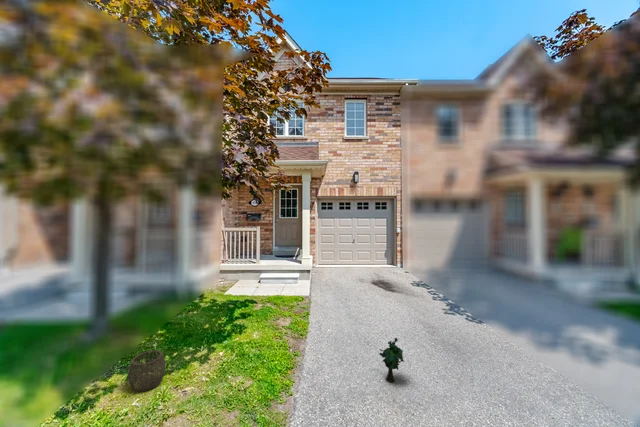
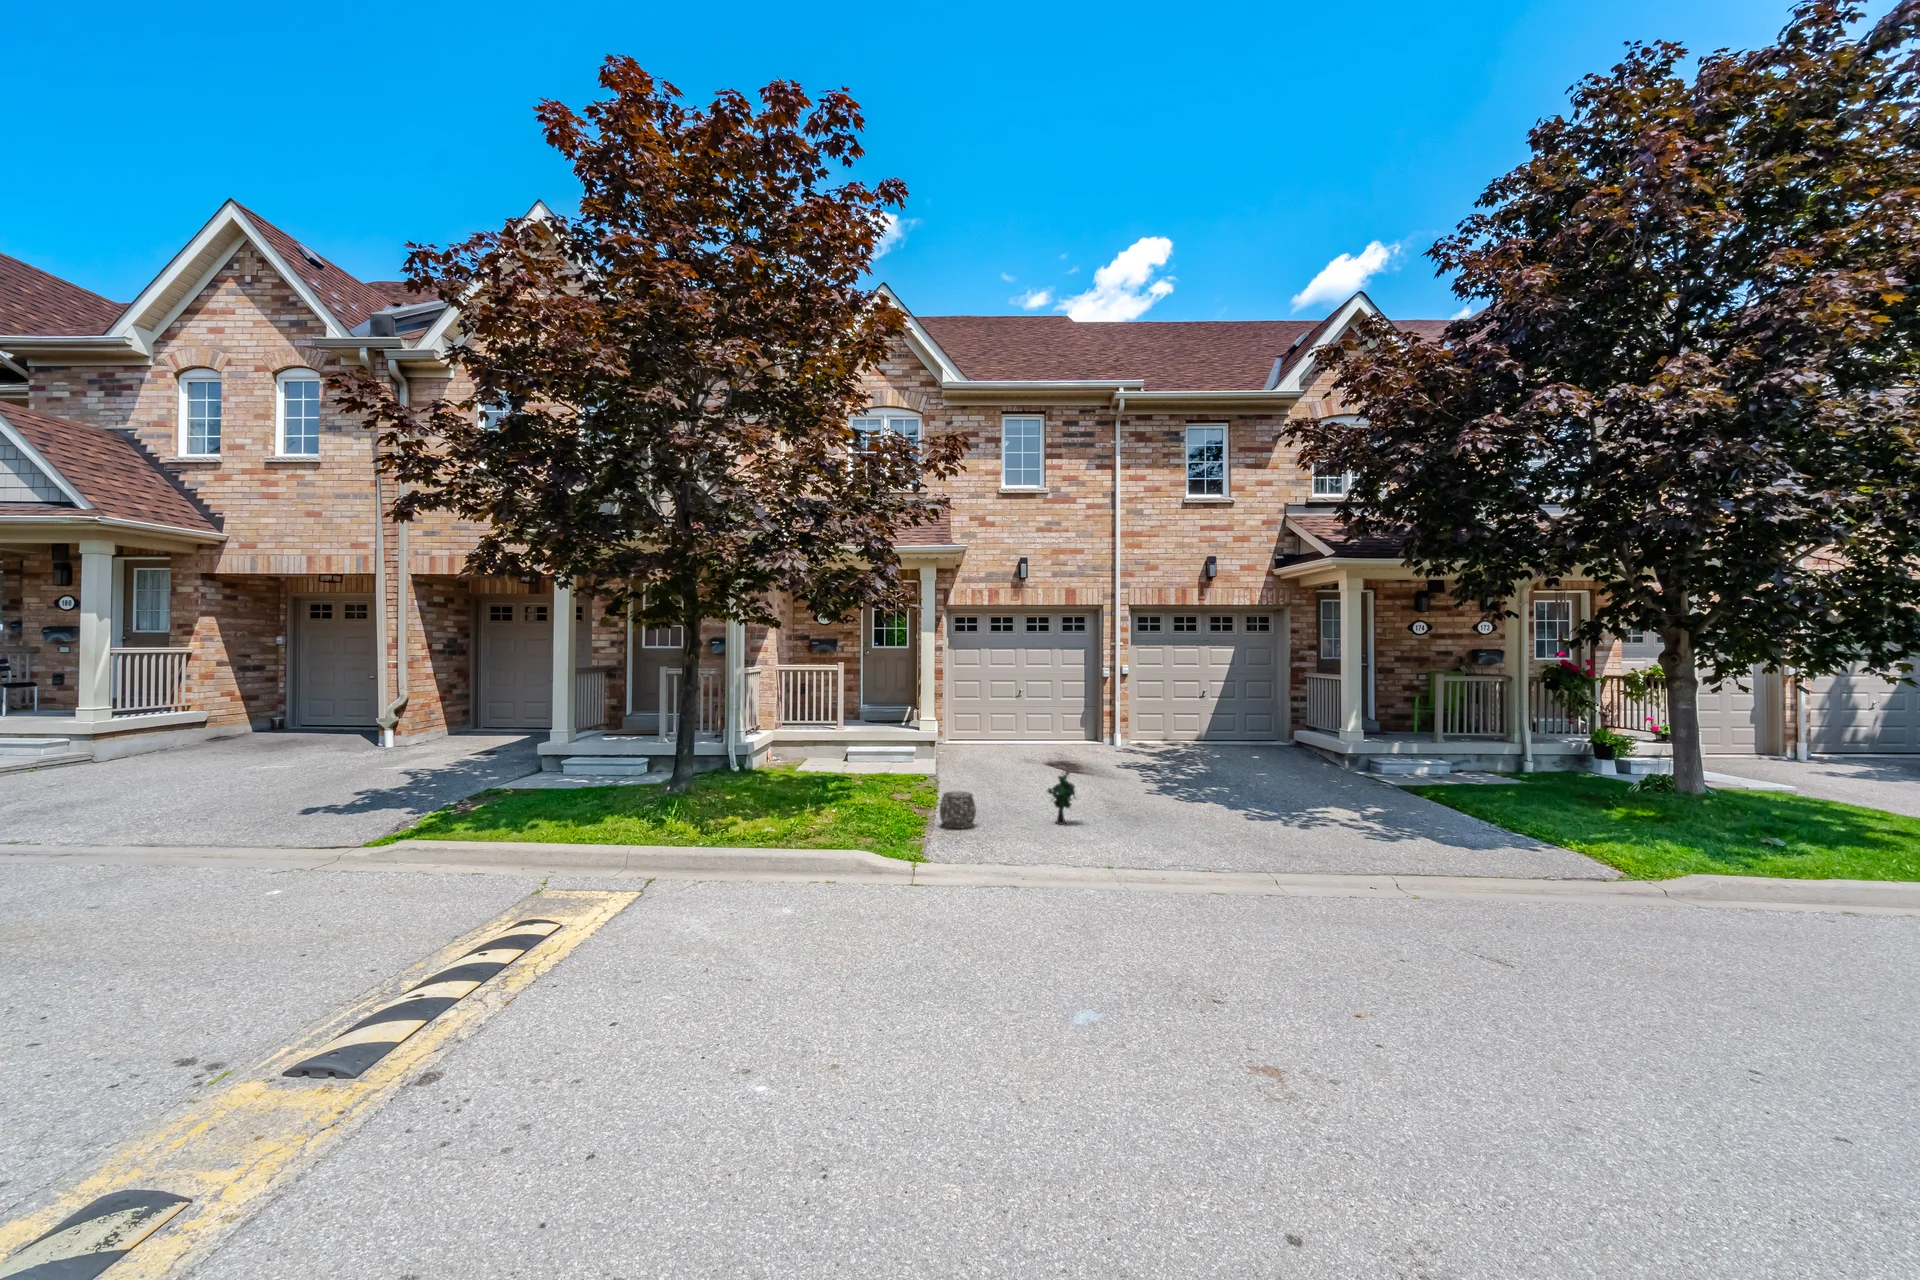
woven basket: present [128,350,166,392] -> present [940,791,976,828]

